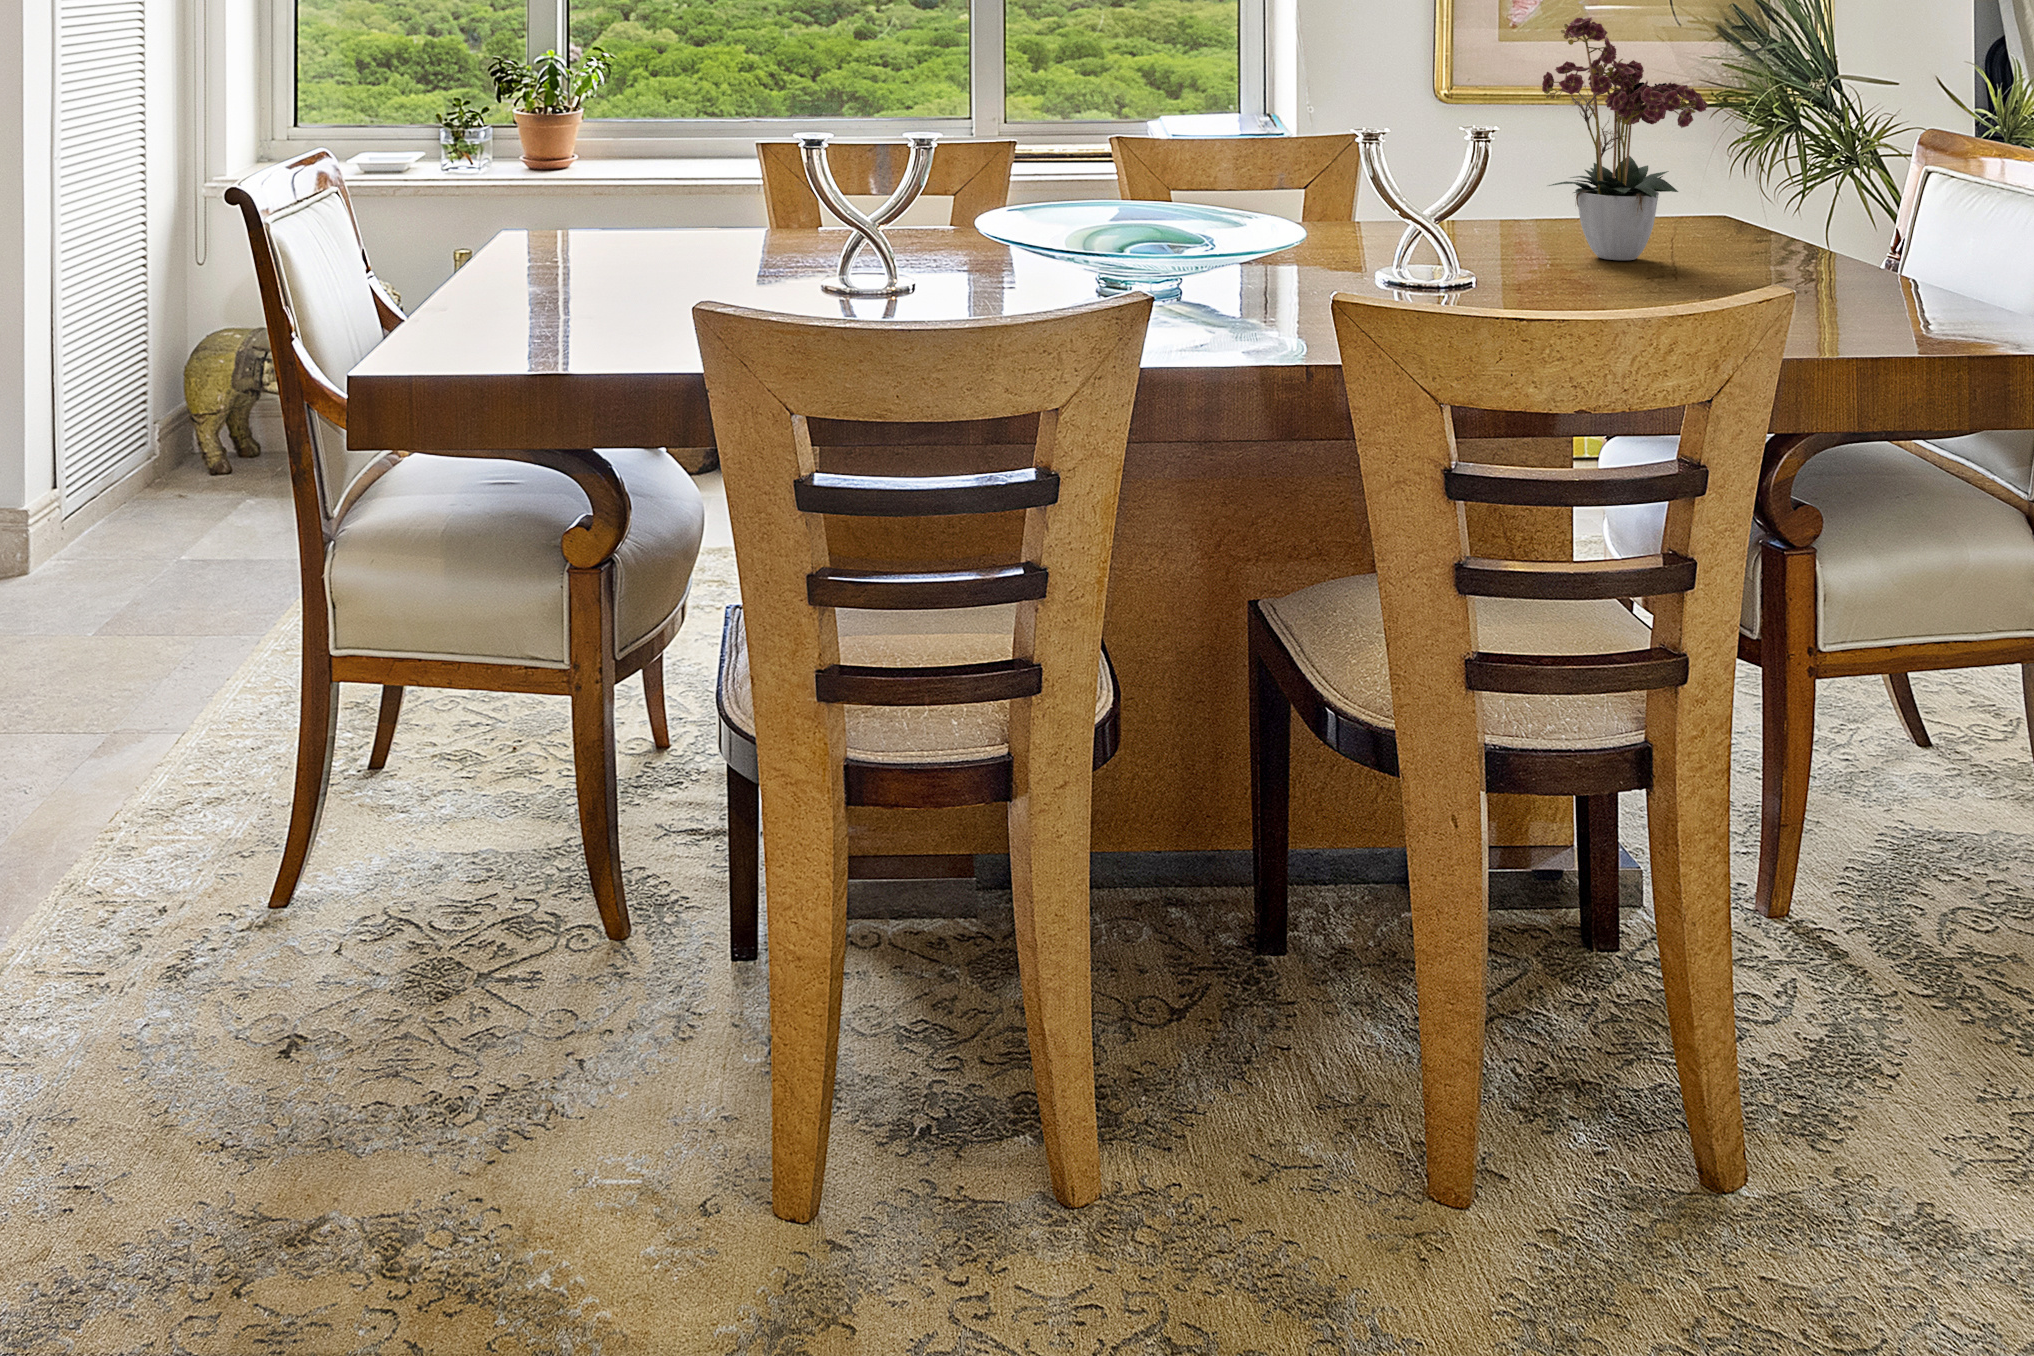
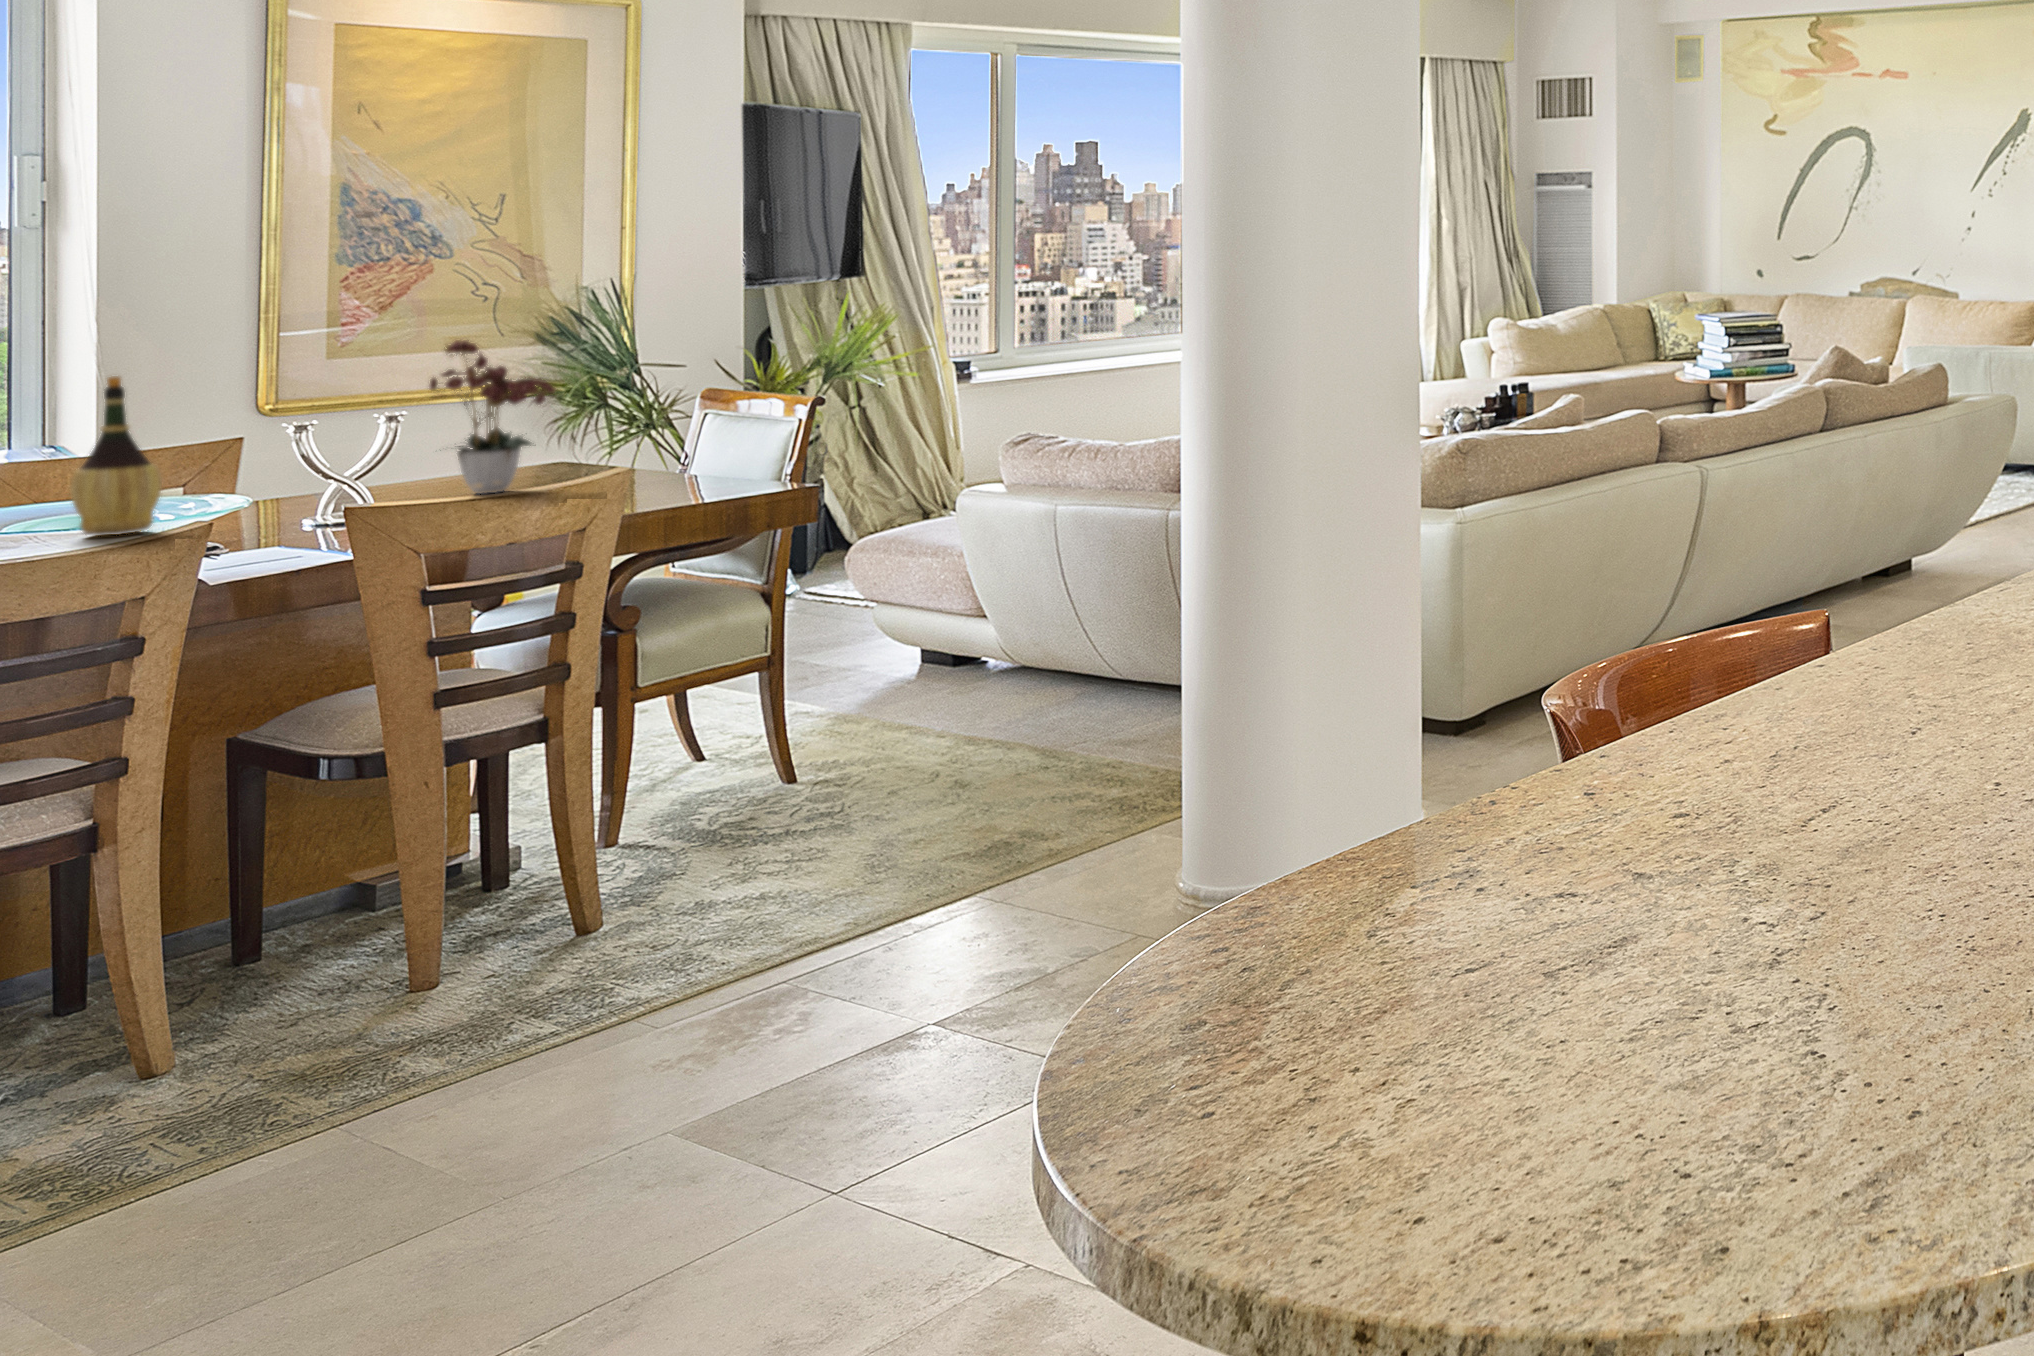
wine bottle: none [1147,44,1234,259] -> present [70,376,162,536]

